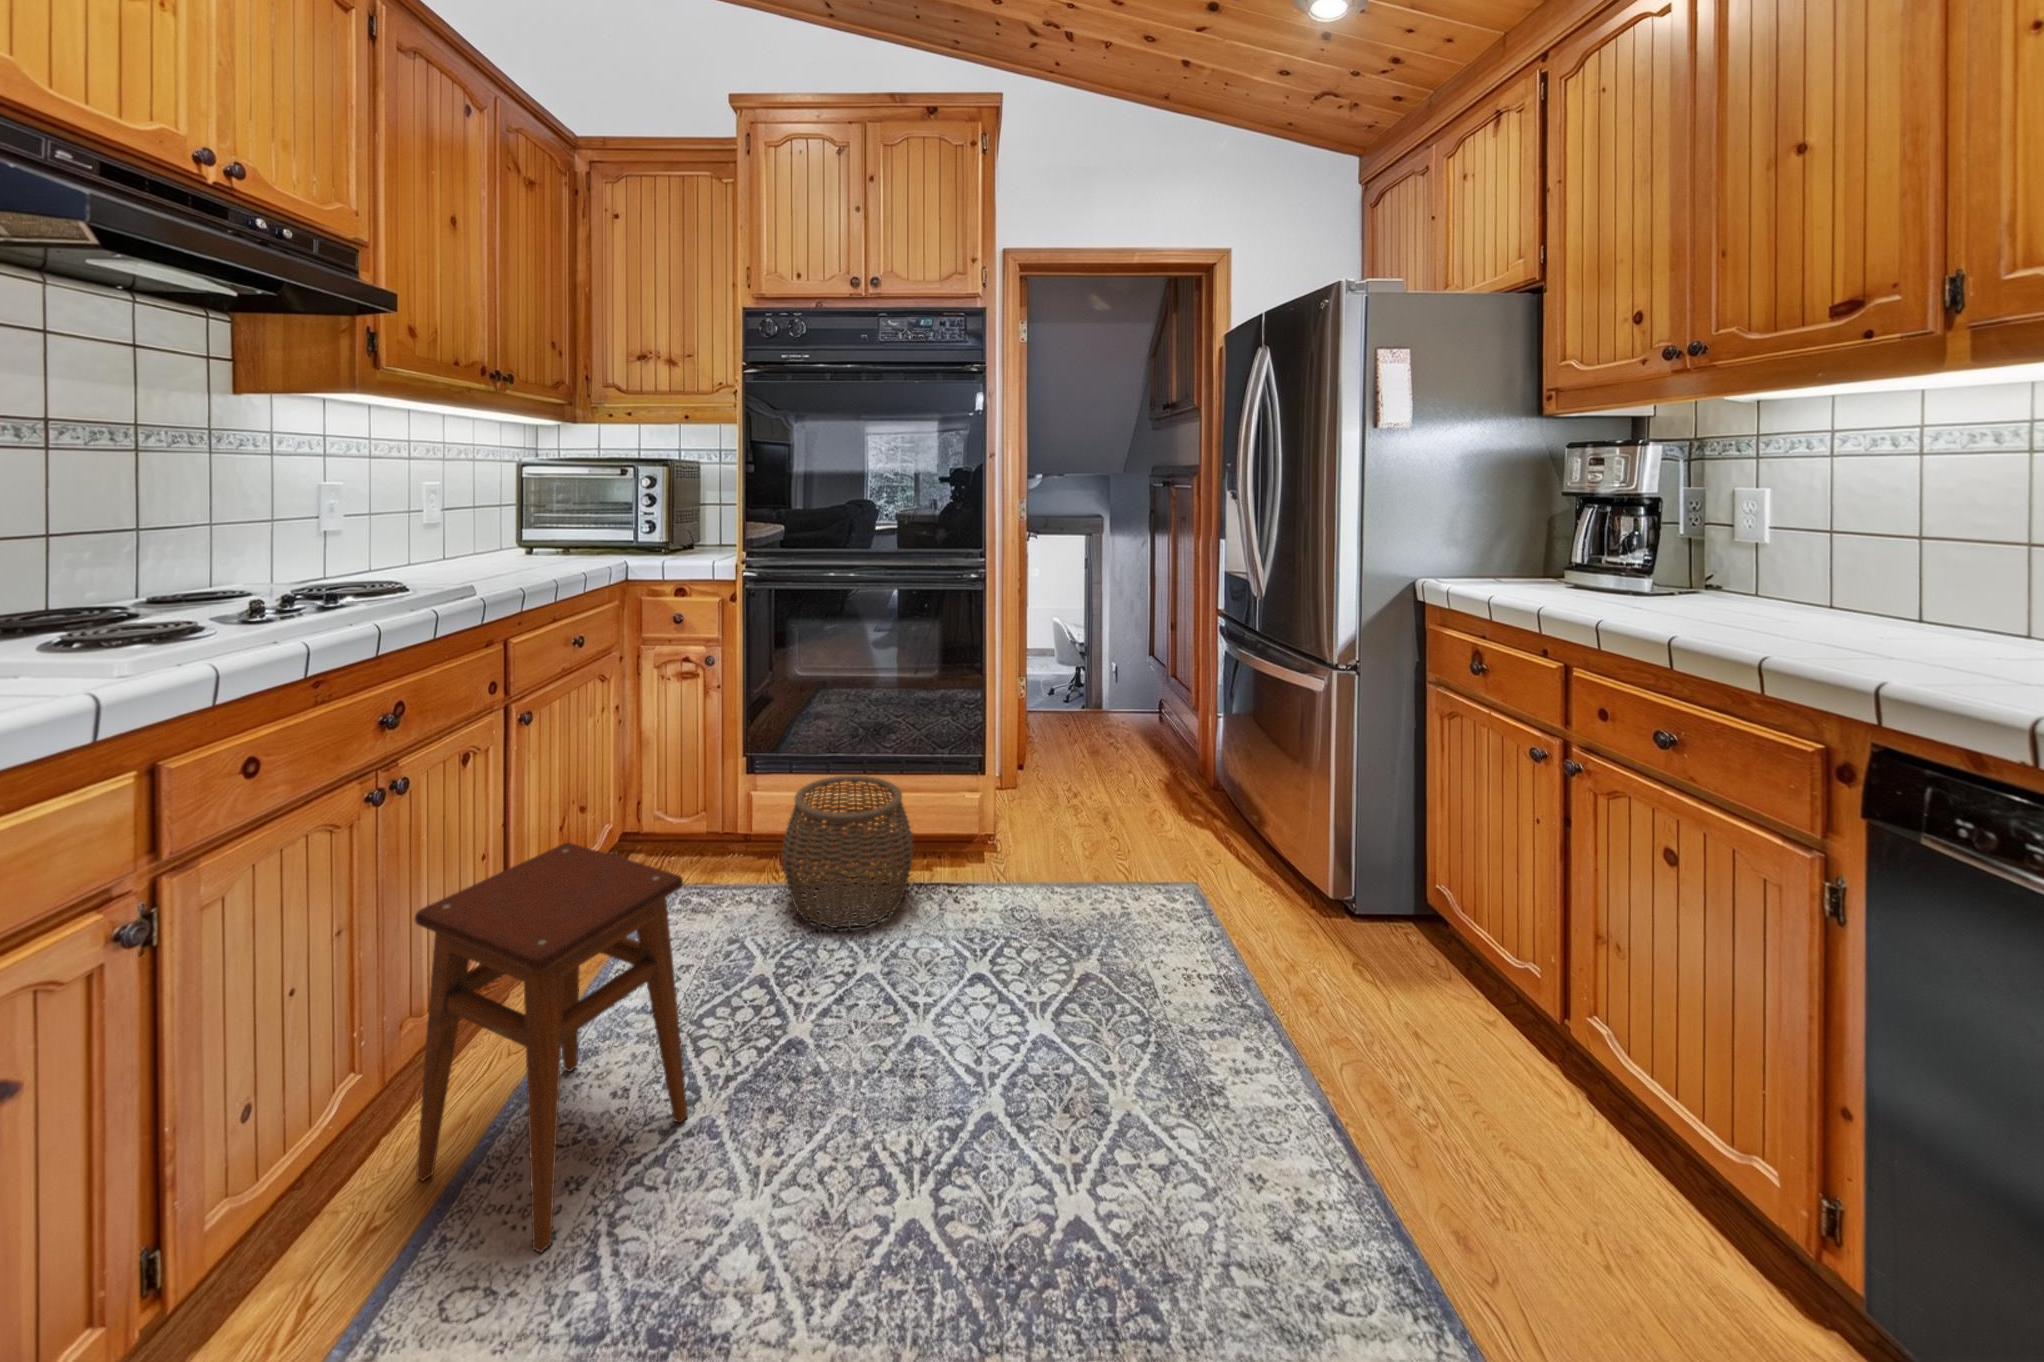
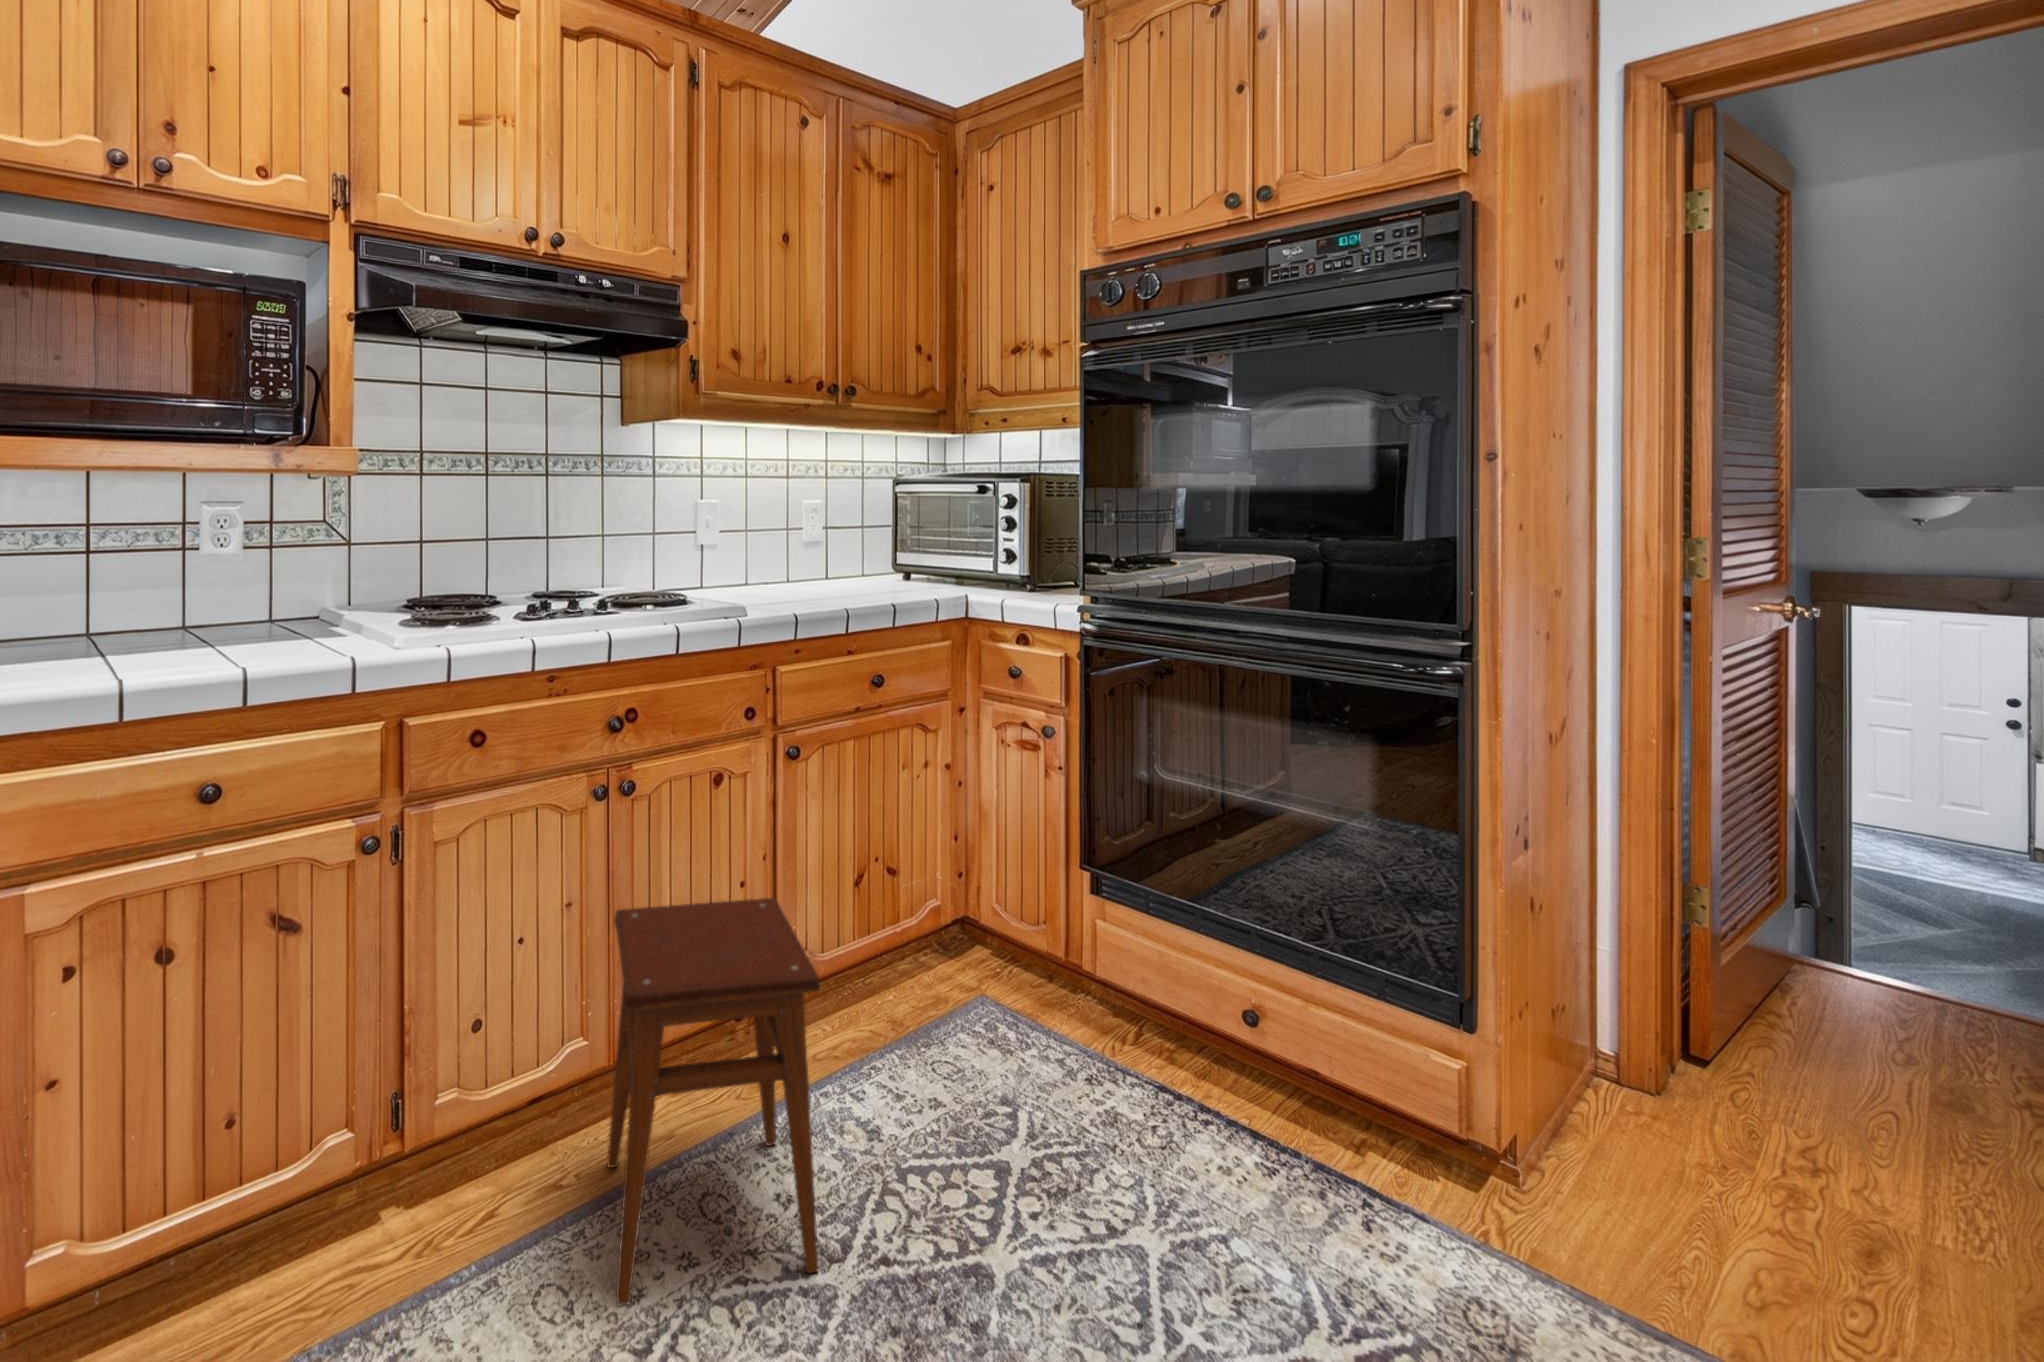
woven basket: present [782,776,914,928] -> none [1088,941,1296,1185]

